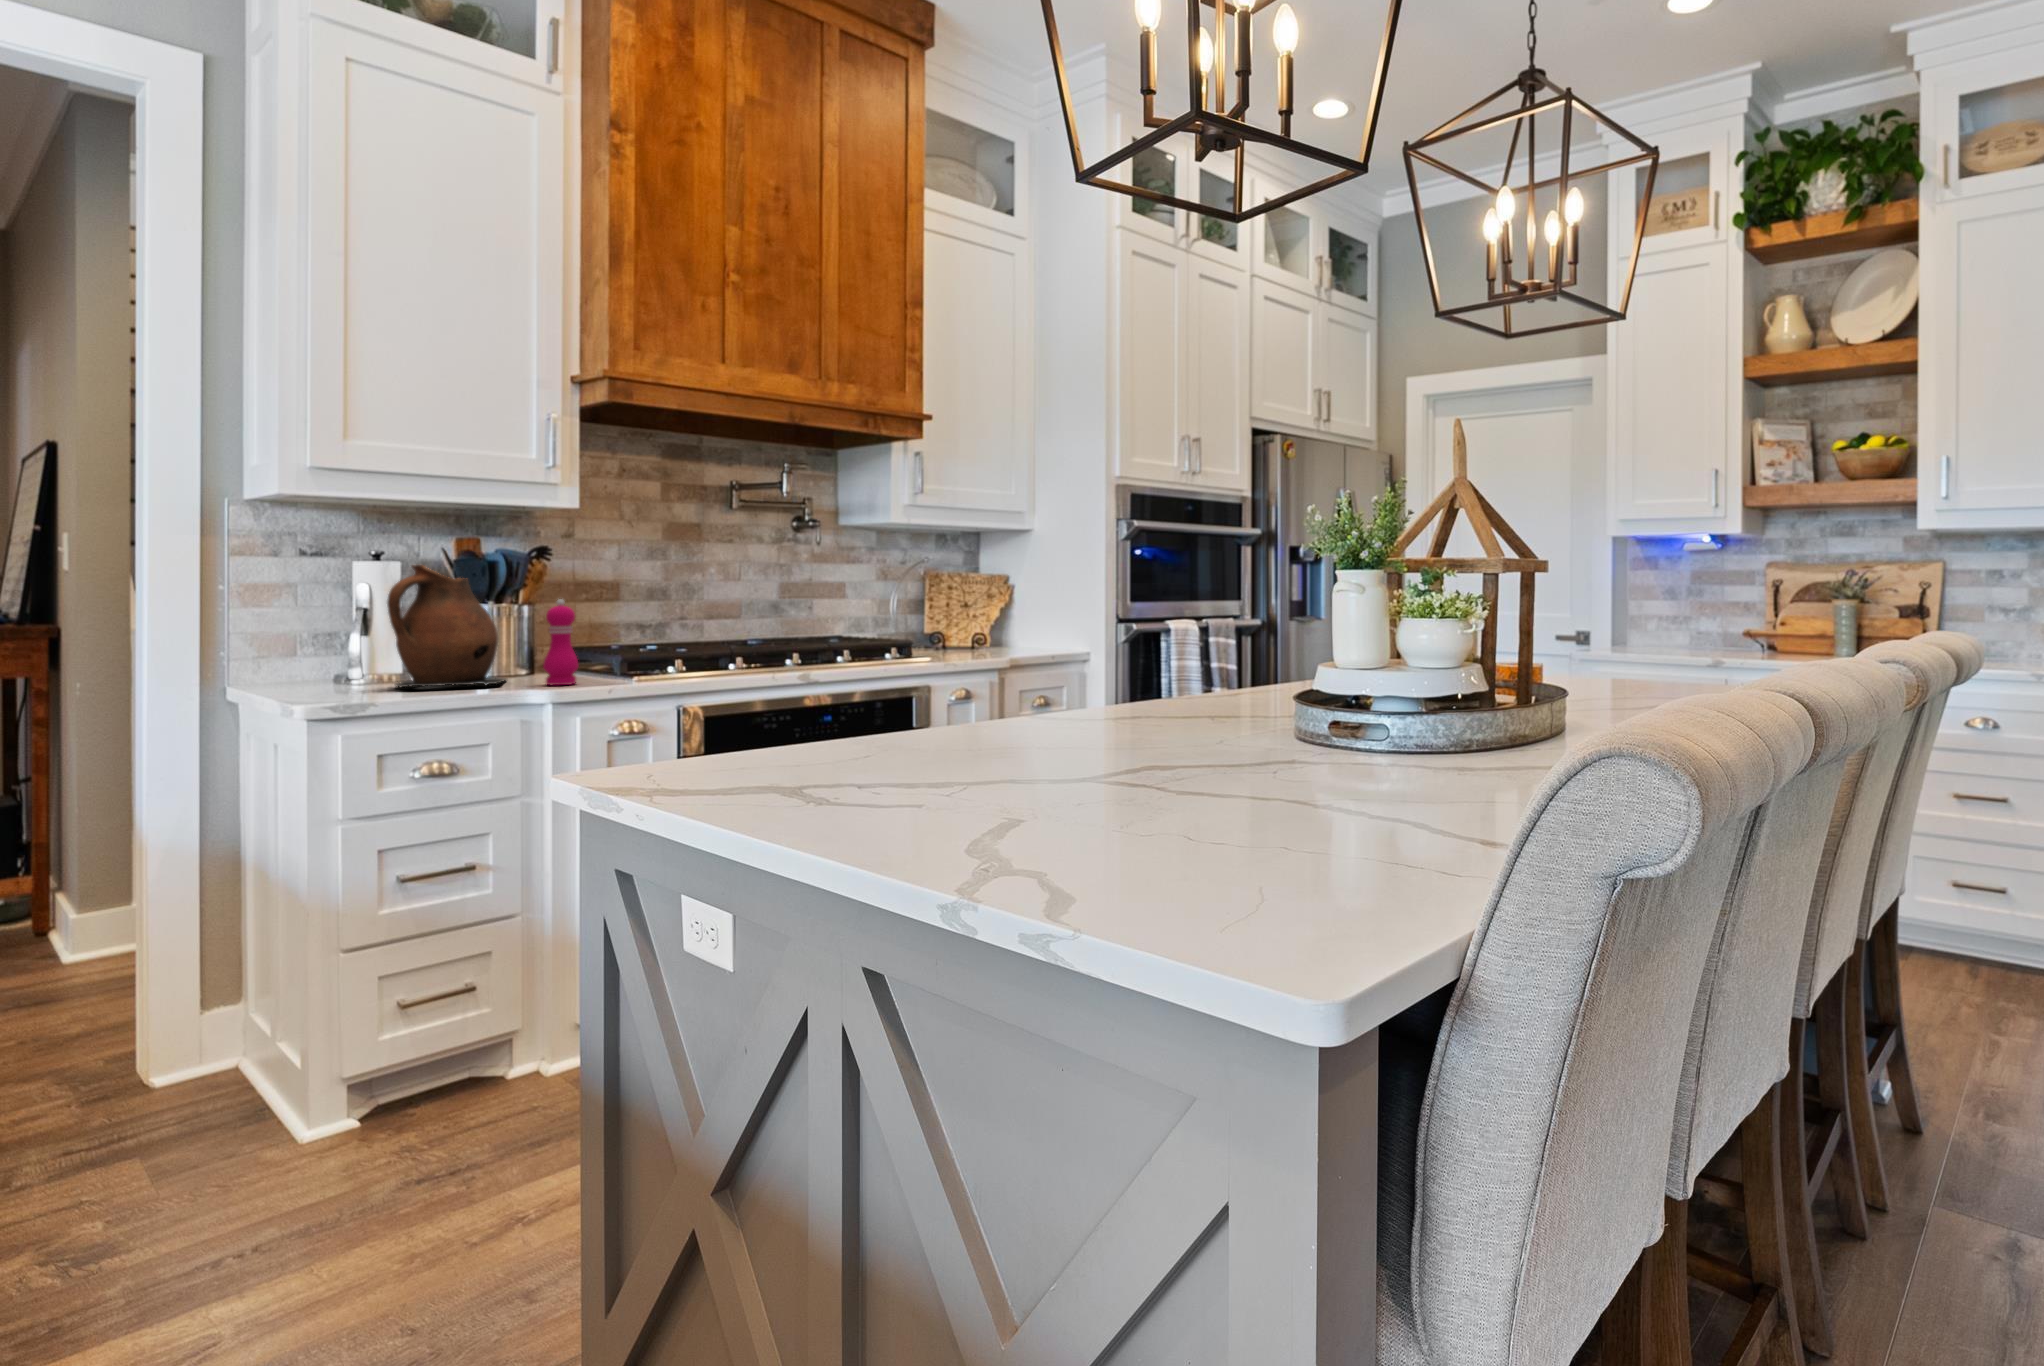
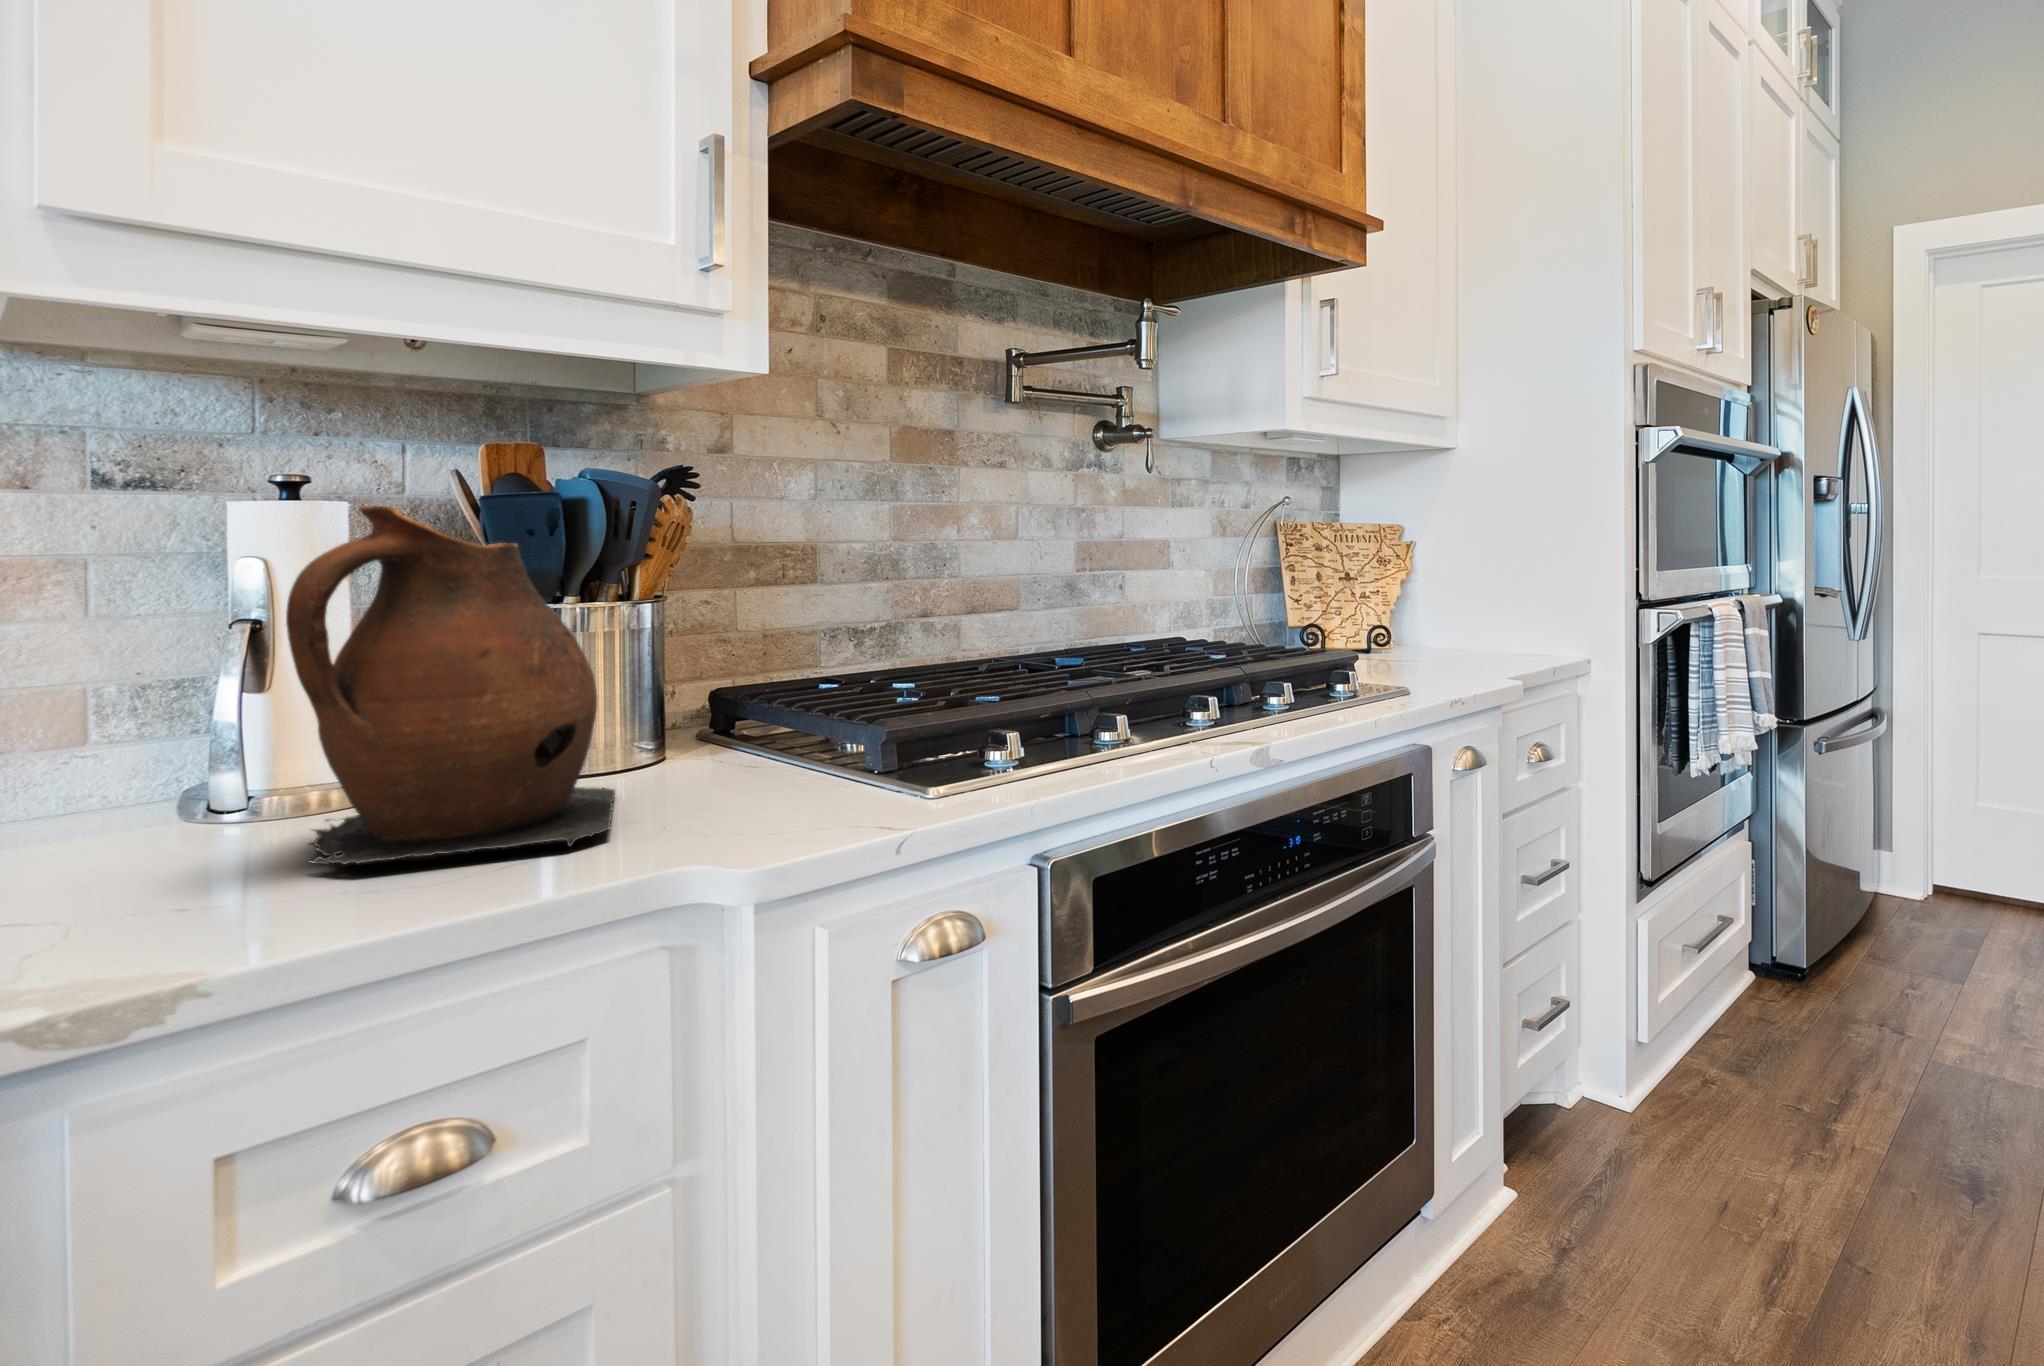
pepper mill: present [543,599,578,685] -> none [720,596,808,831]

